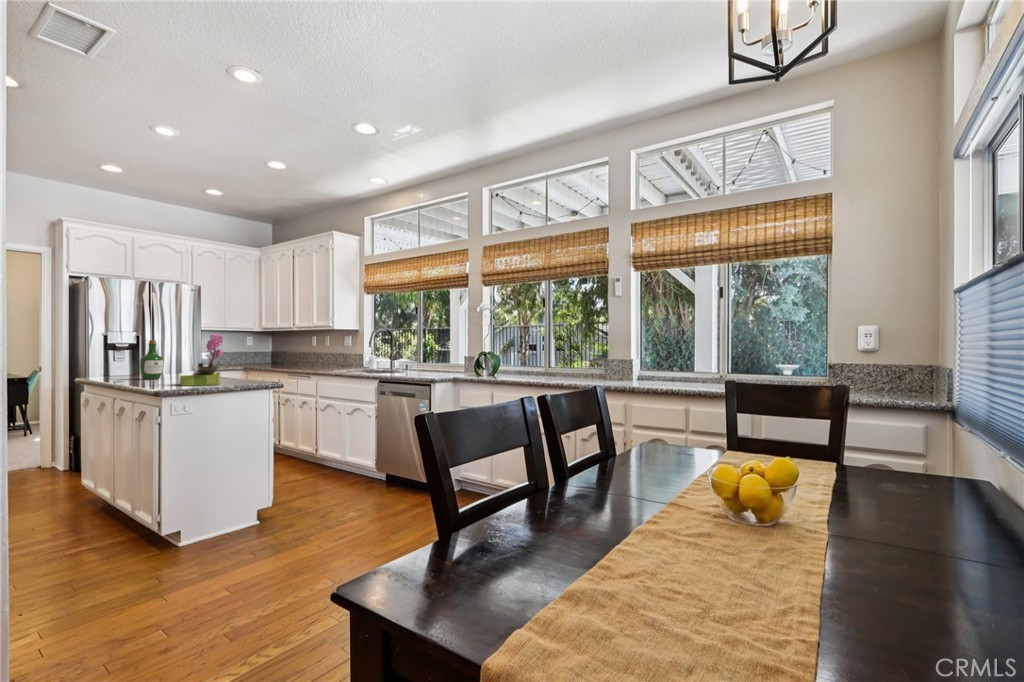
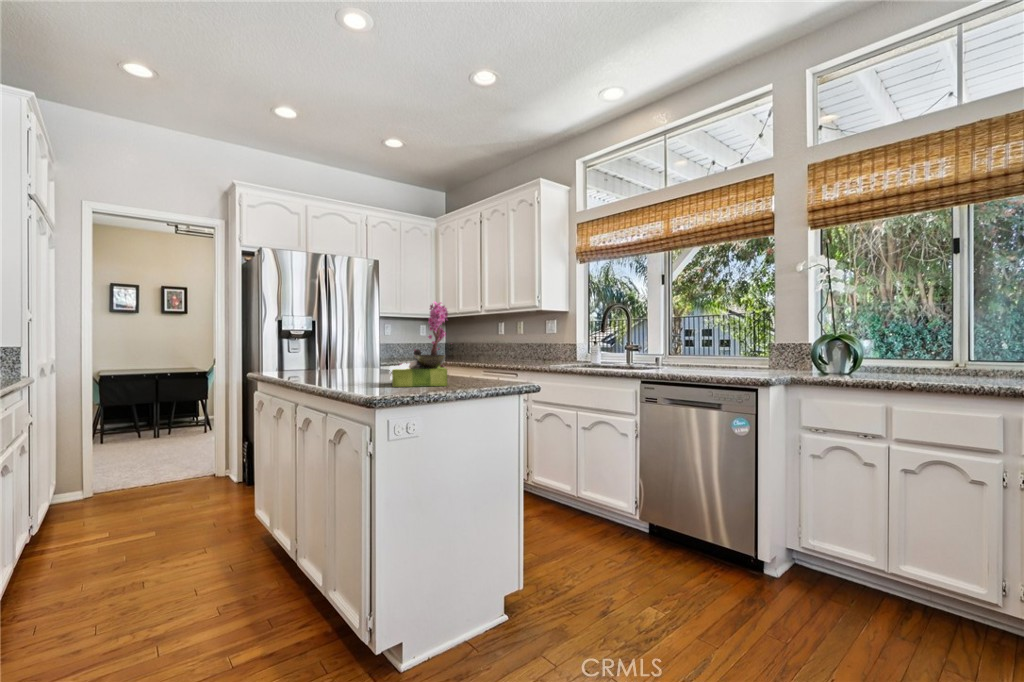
wine bottle: present [140,340,163,379] -> none [324,319,353,375]

